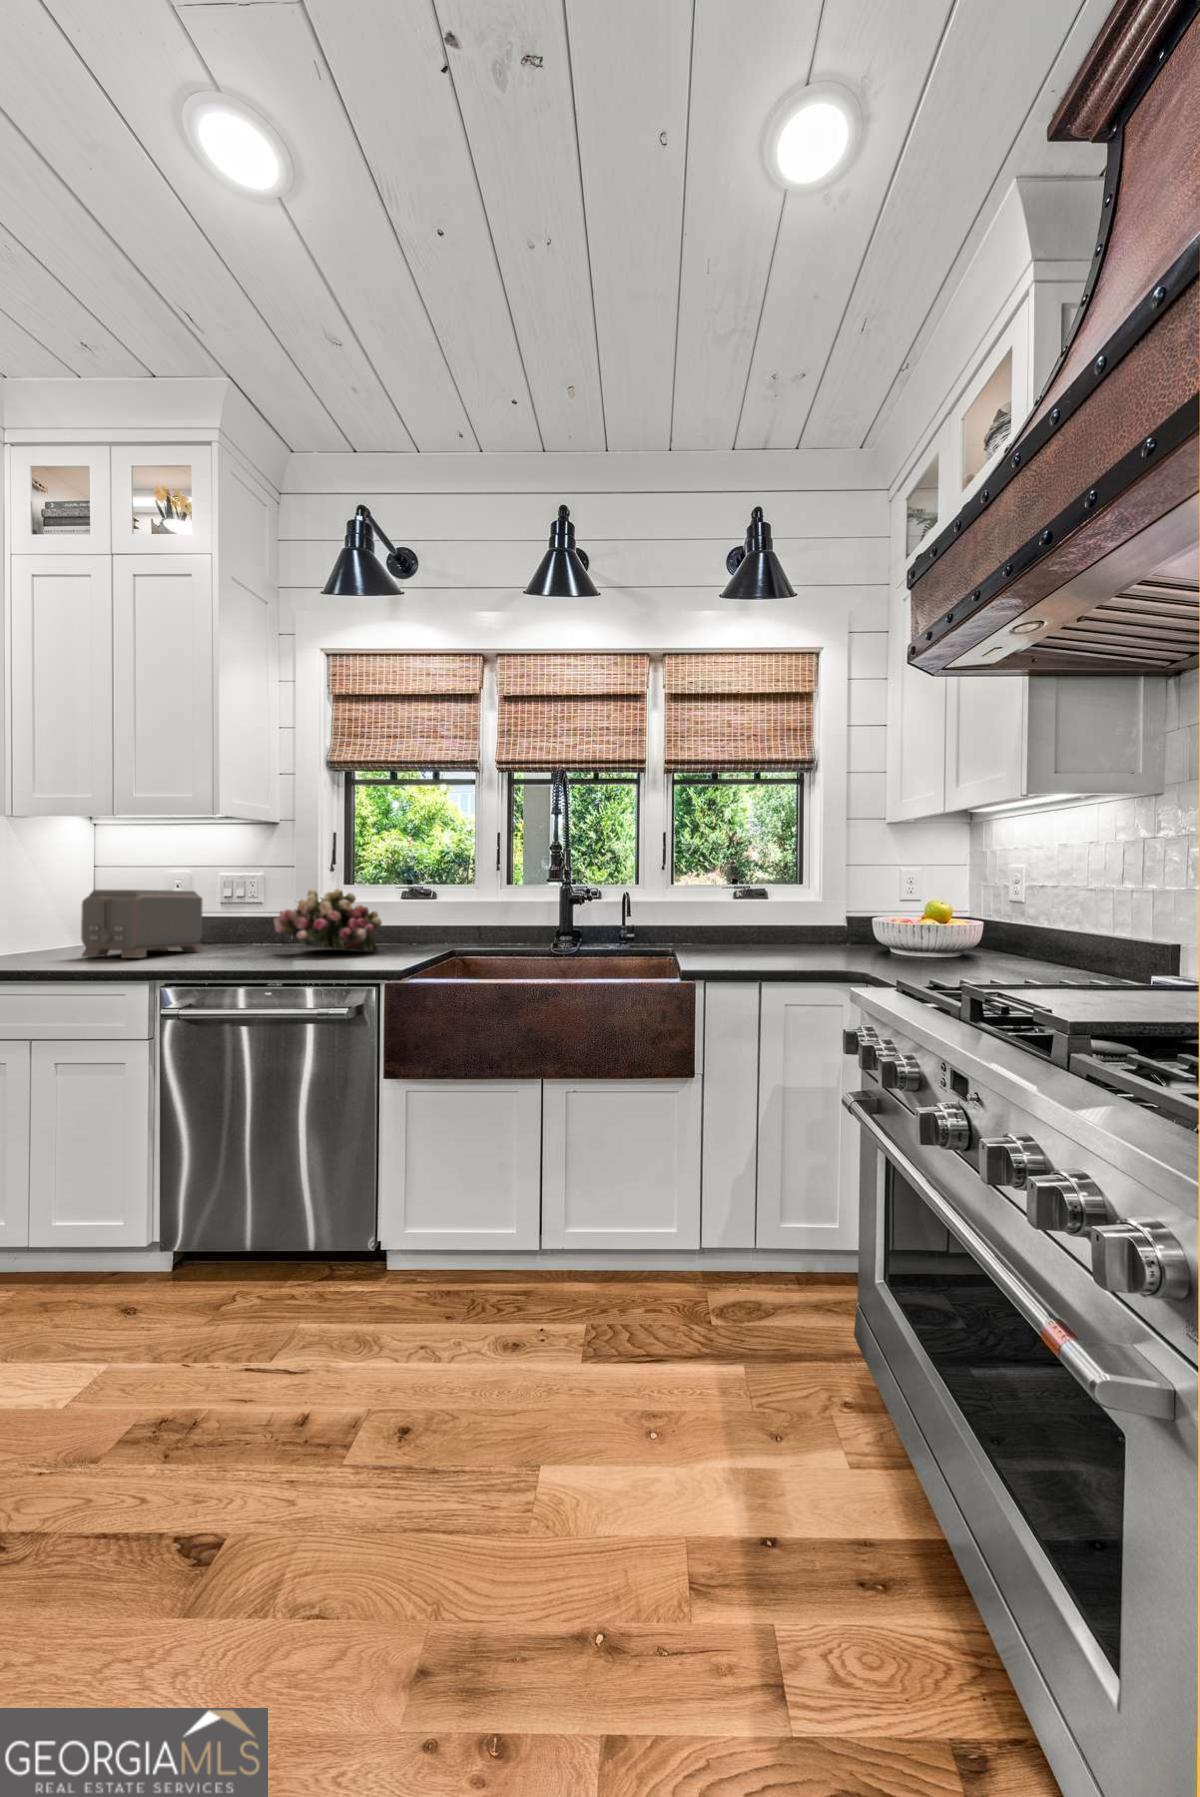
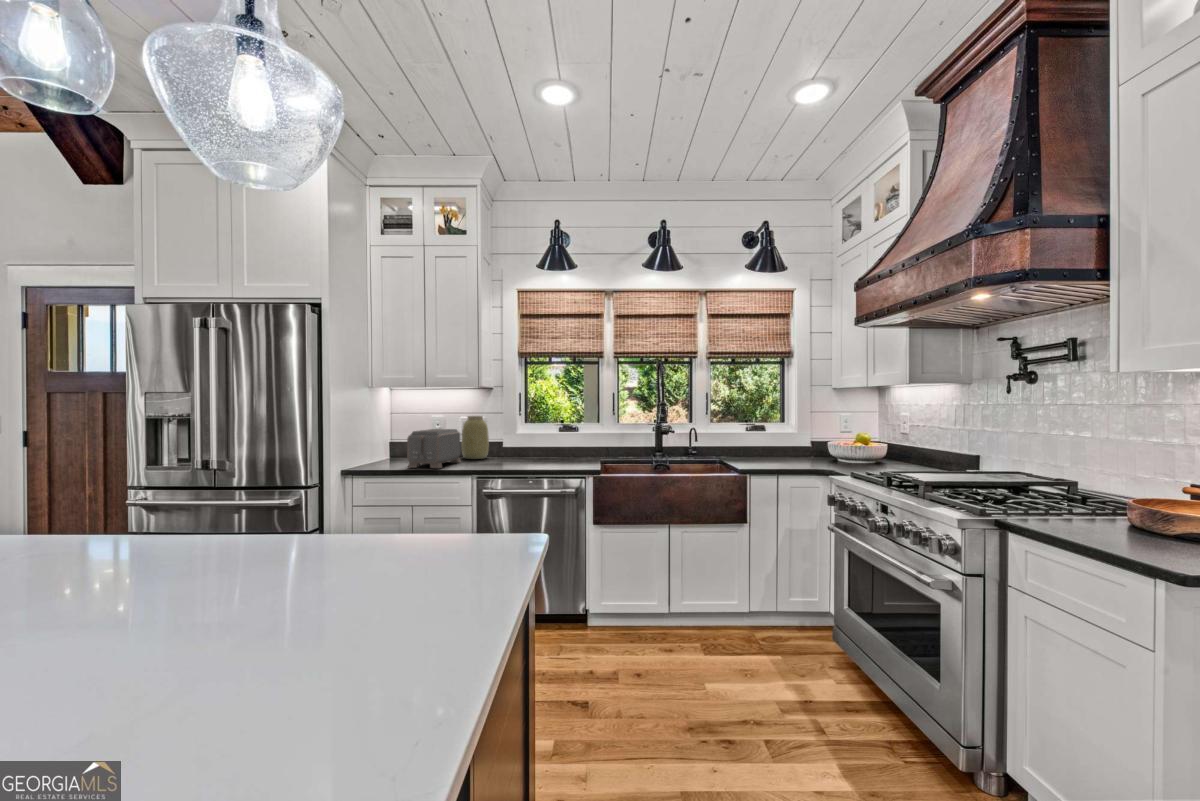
vase: none [216,871,268,947] -> present [461,416,489,459]
flower arrangement: present [273,889,382,952] -> none [501,427,557,462]

